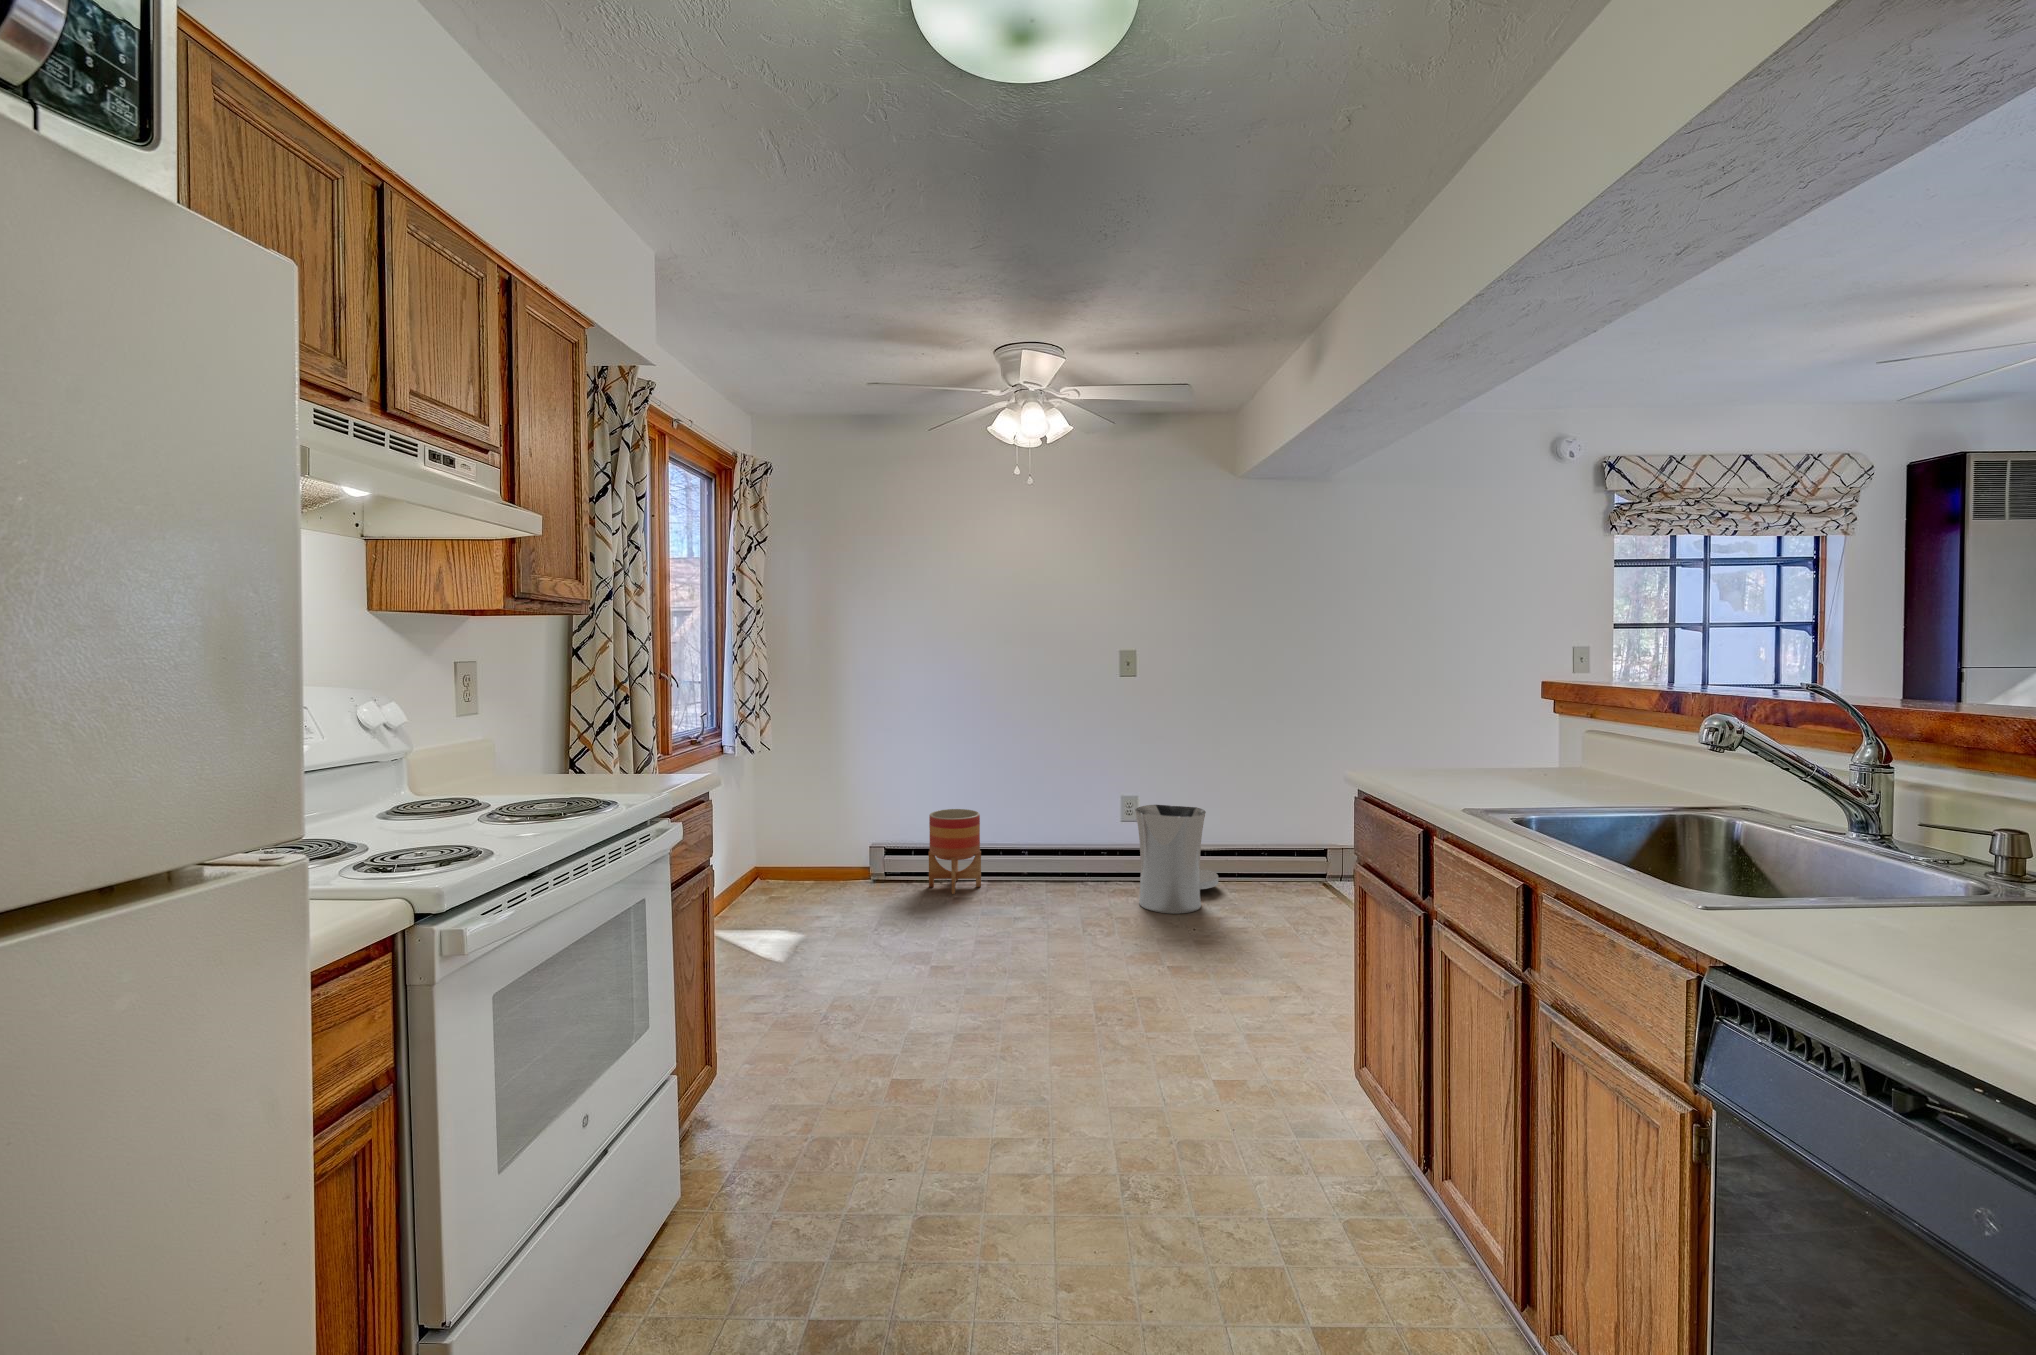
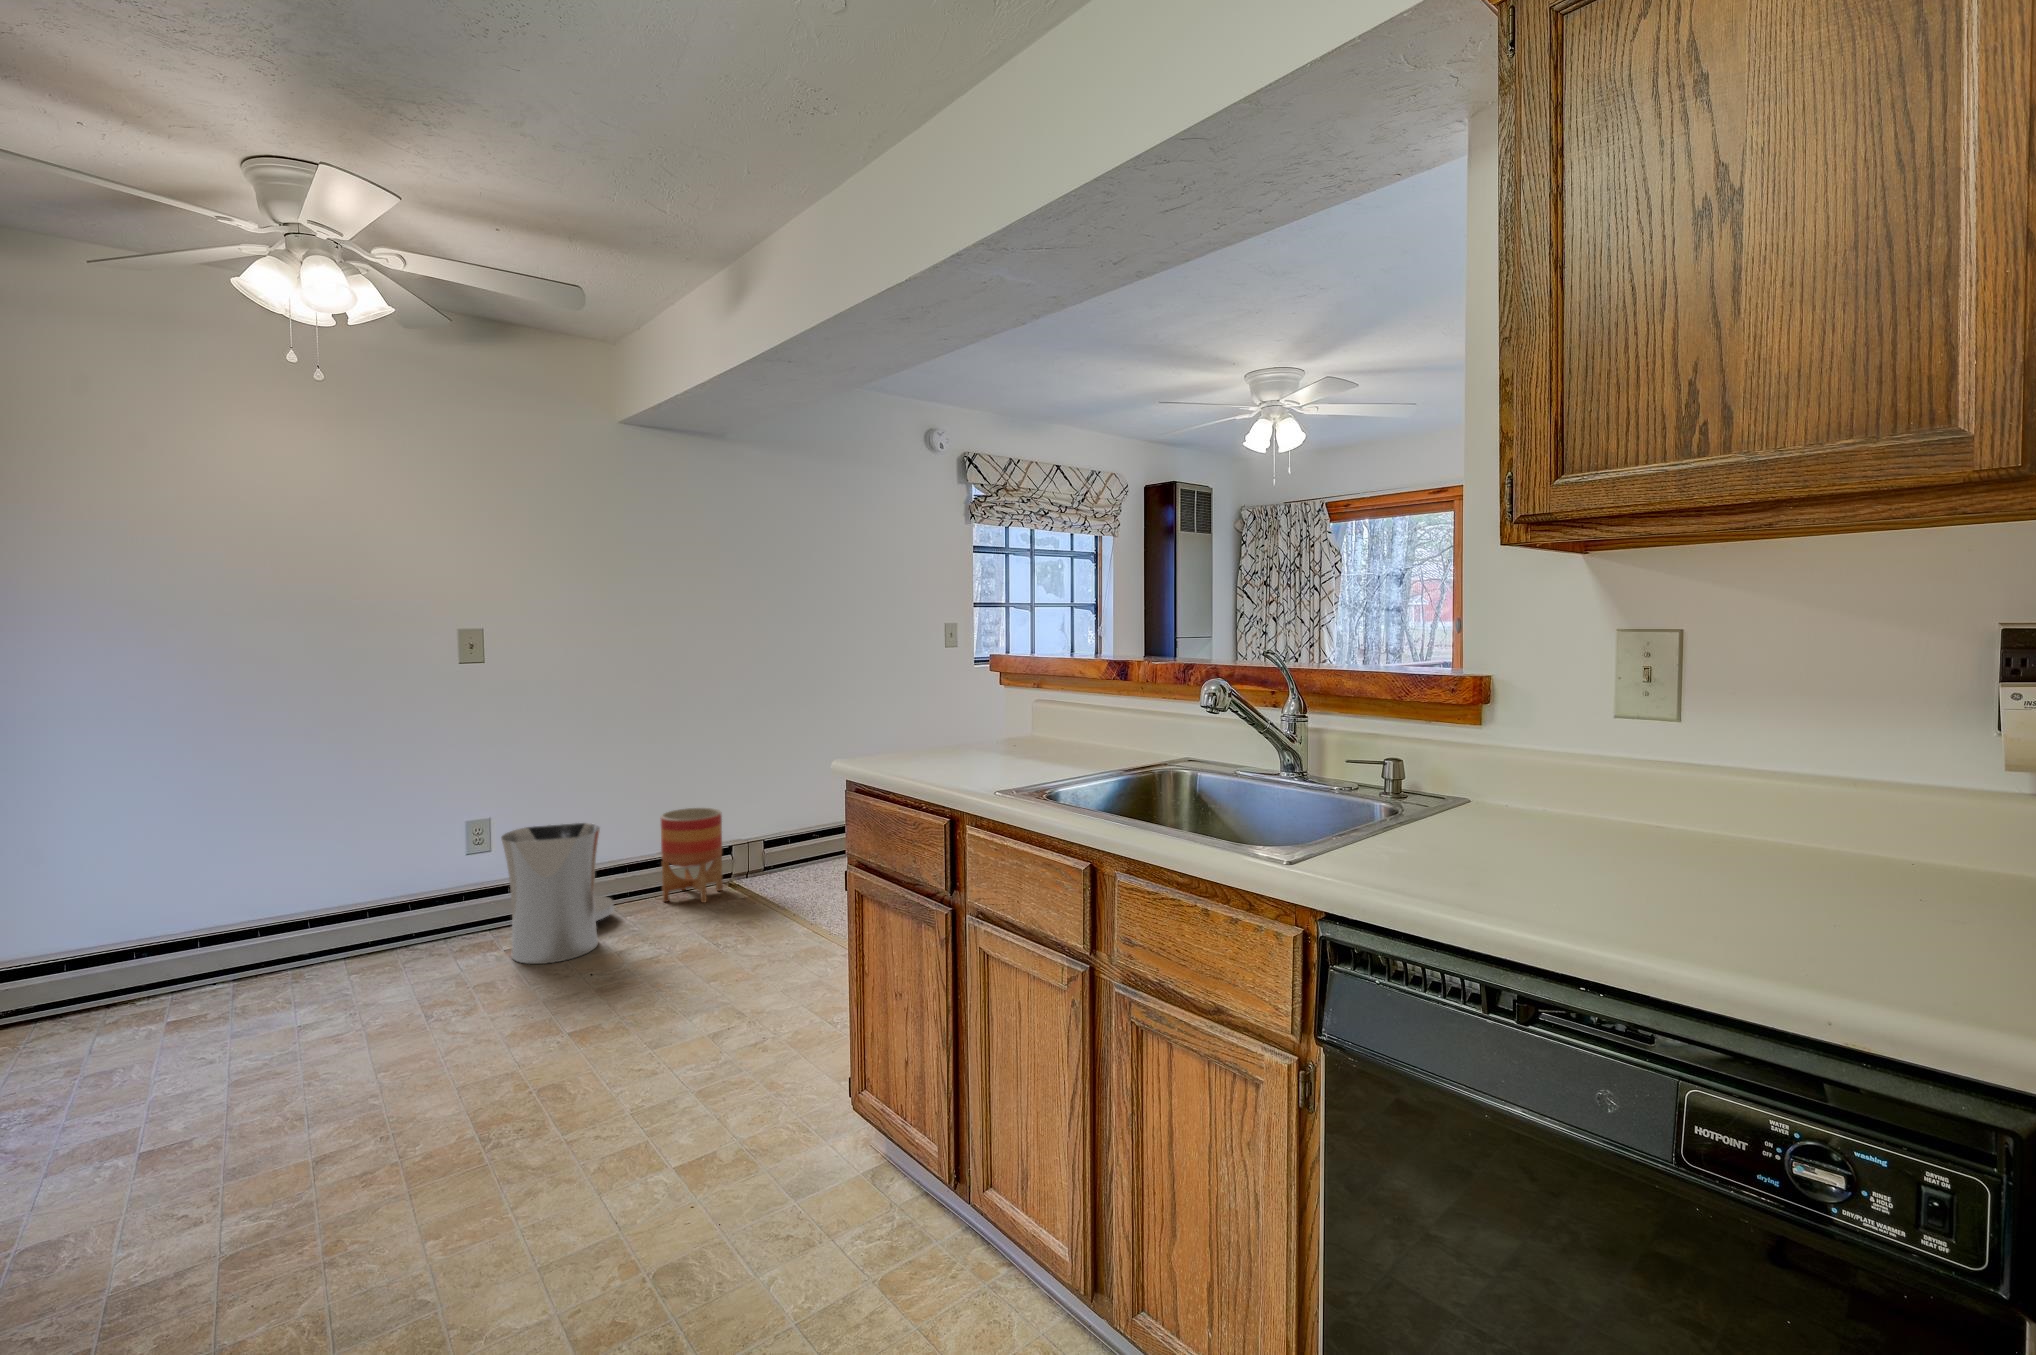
planter: present [929,809,981,894] -> present [661,808,723,903]

